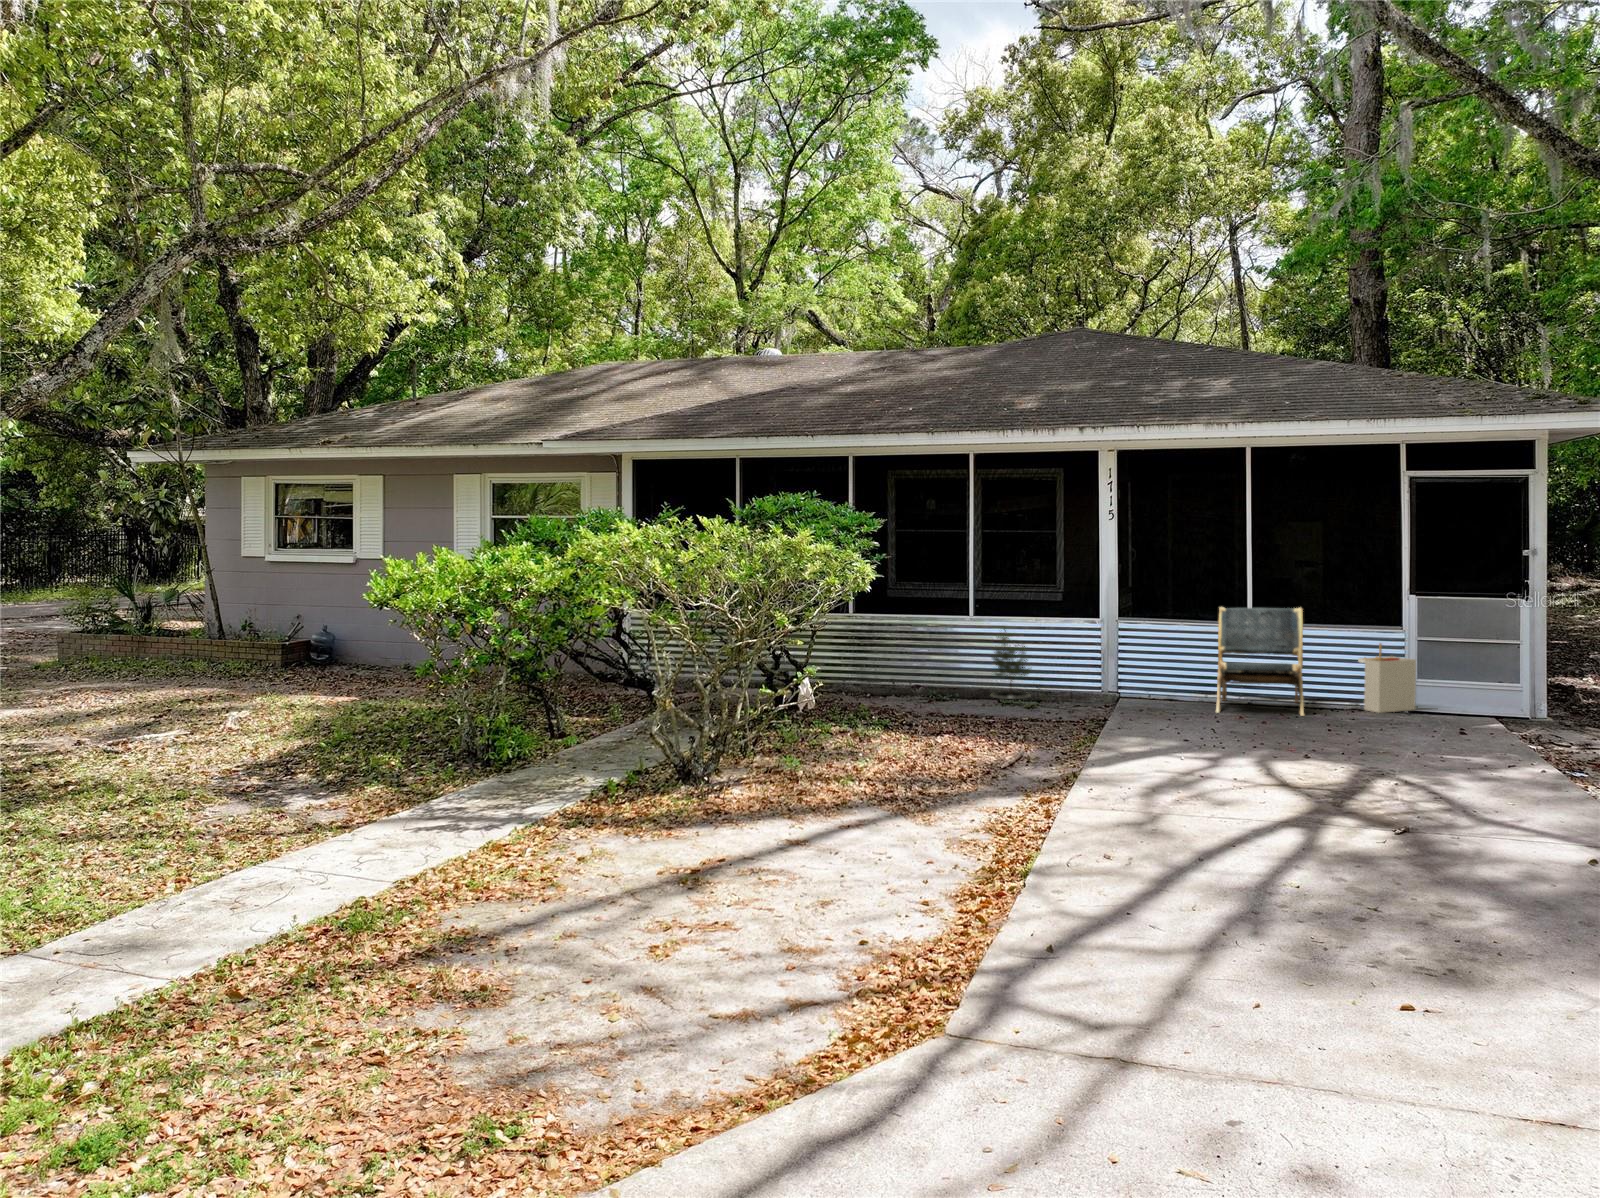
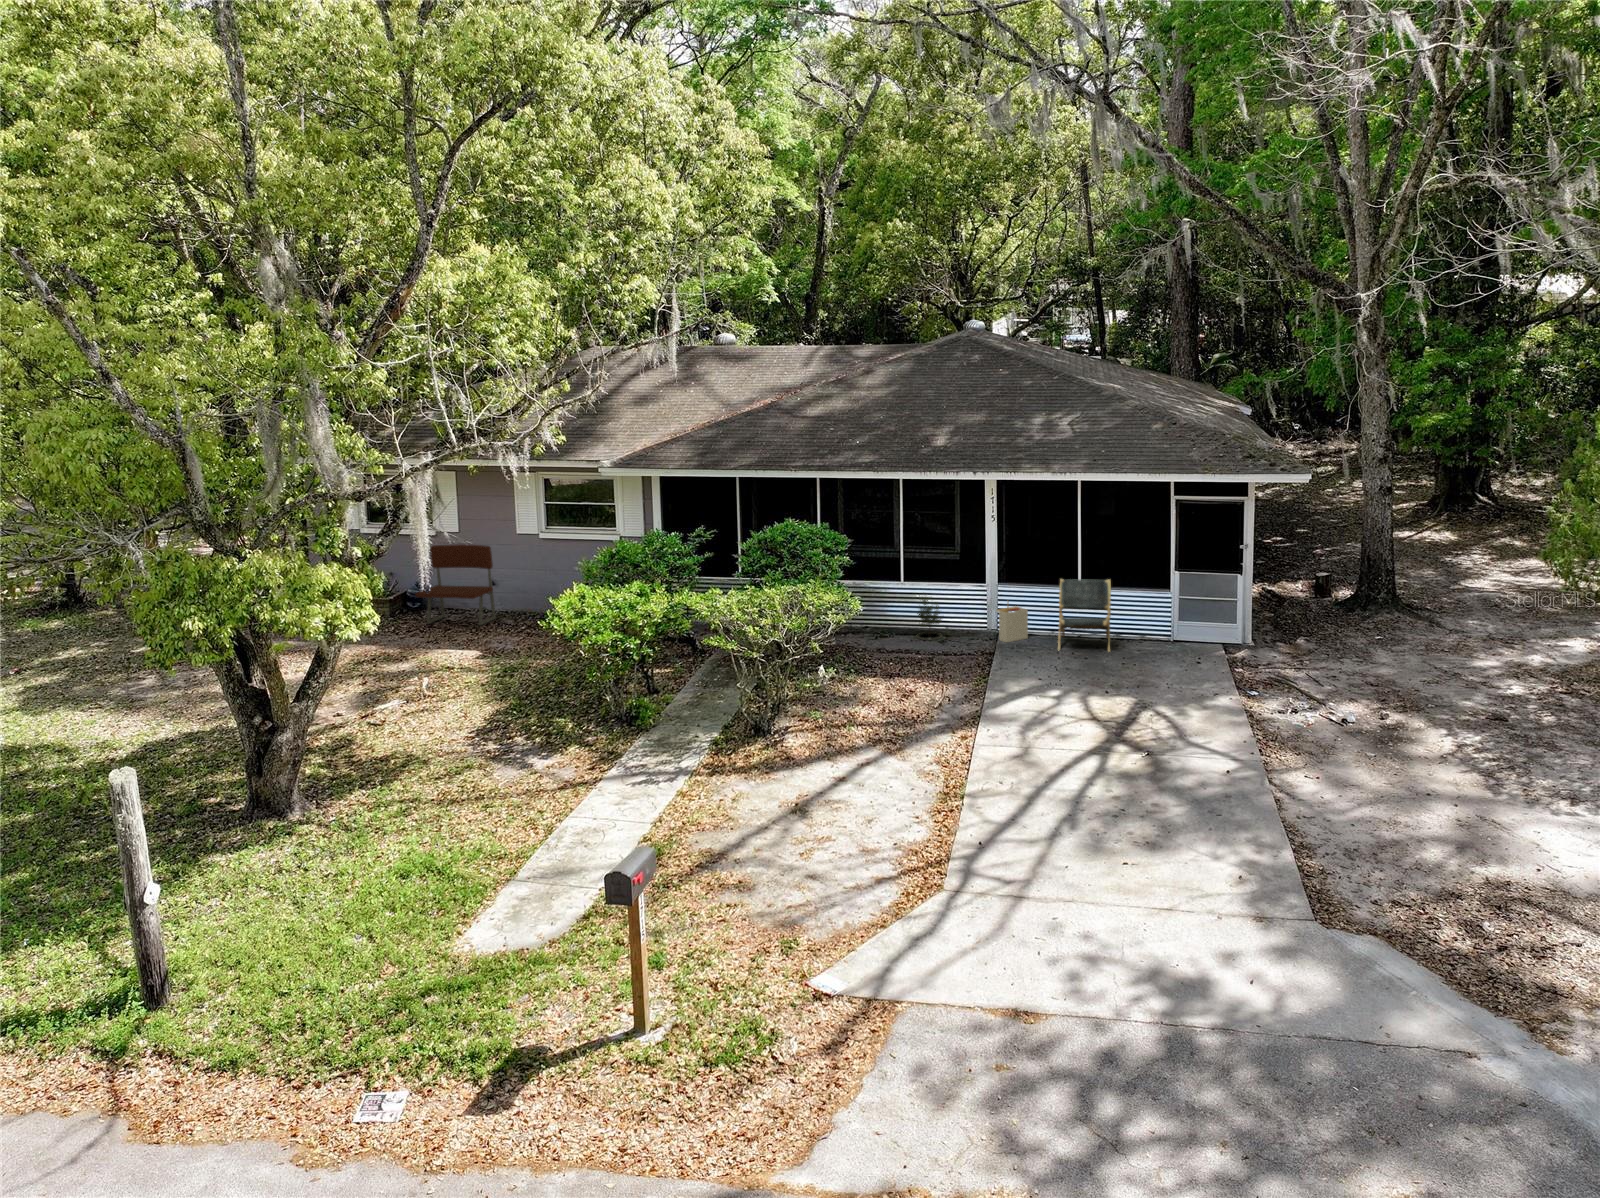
bench: none [288,564,400,674] -> present [416,544,496,625]
storage bin: present [1358,643,1416,713] -> present [996,605,1028,642]

